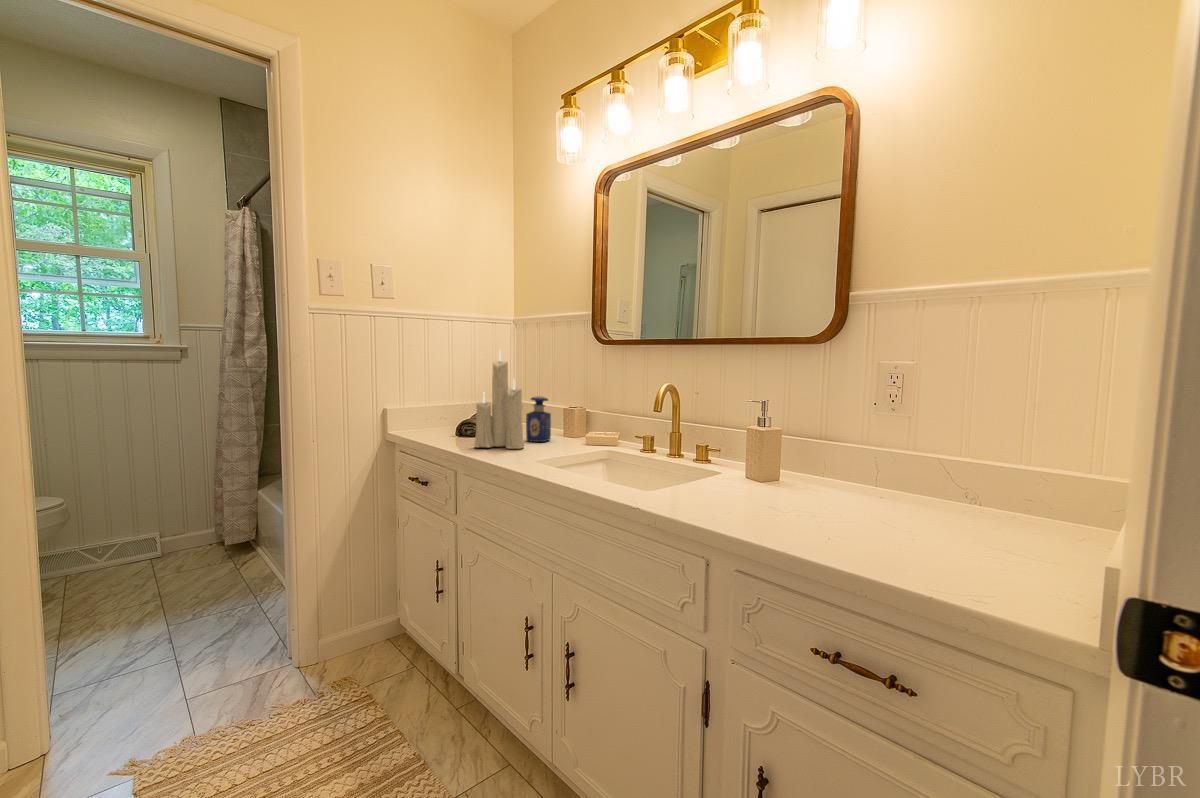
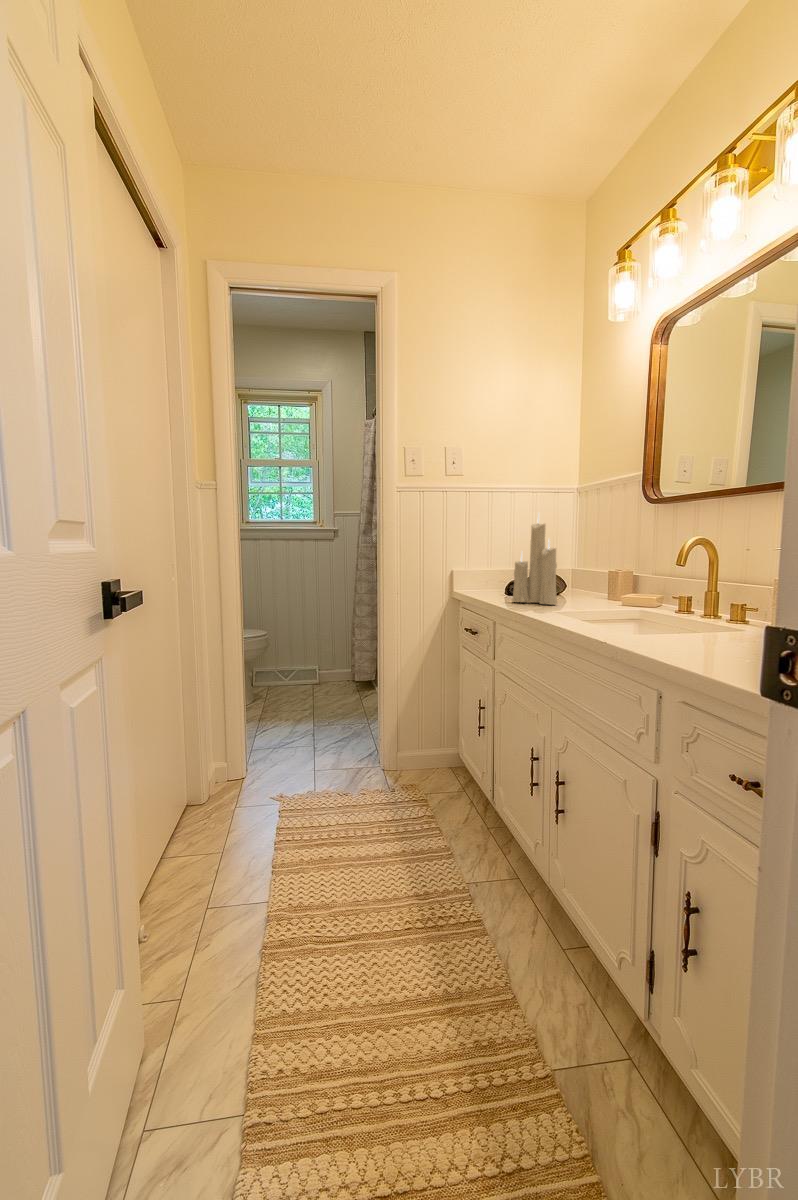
perfume bottle: present [526,396,551,442] -> none [567,558,592,602]

